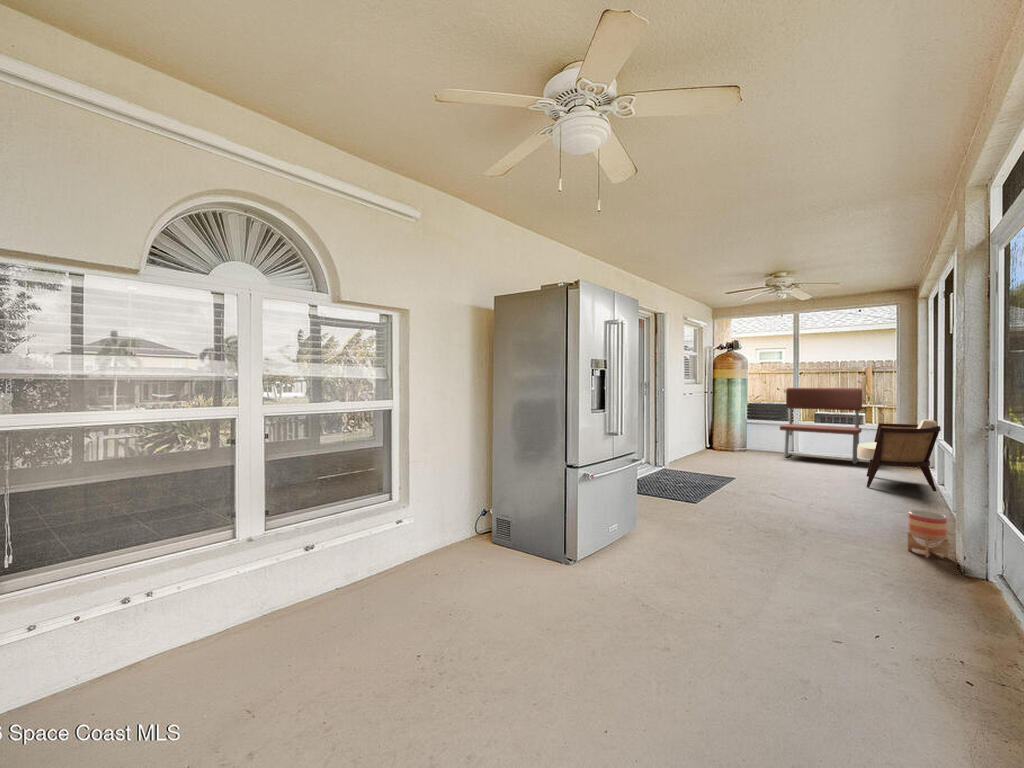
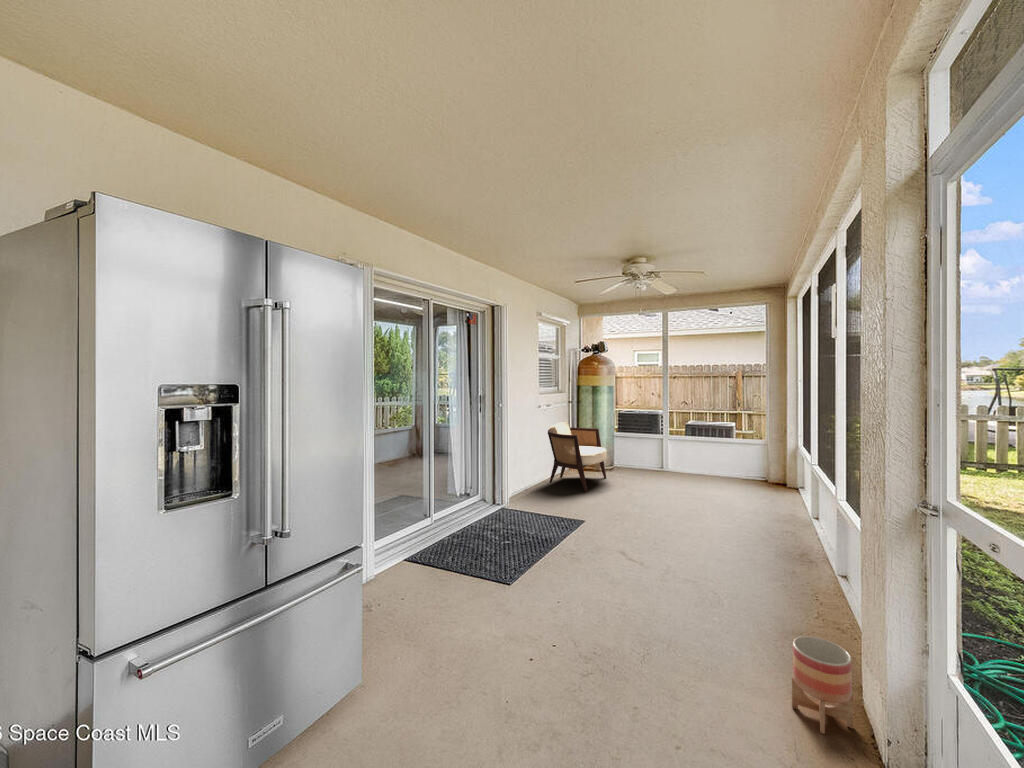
bench: present [780,388,862,464] -> none [647,396,732,485]
armchair: present [858,420,941,492] -> present [548,422,607,492]

